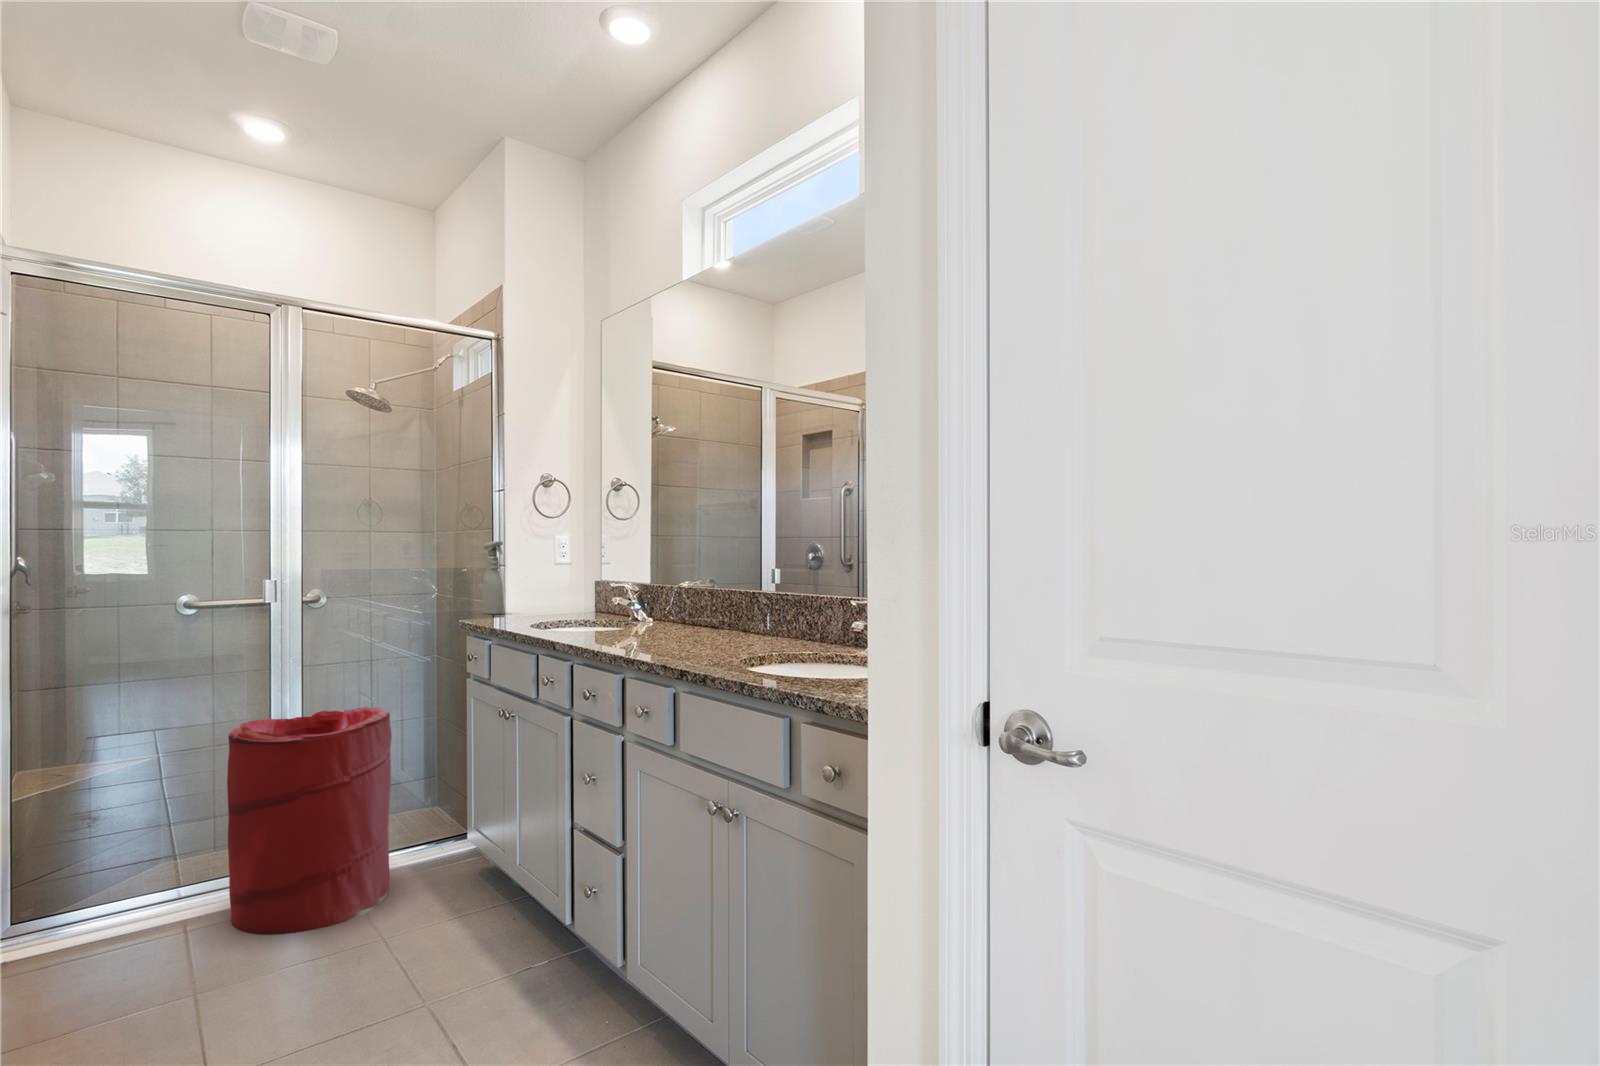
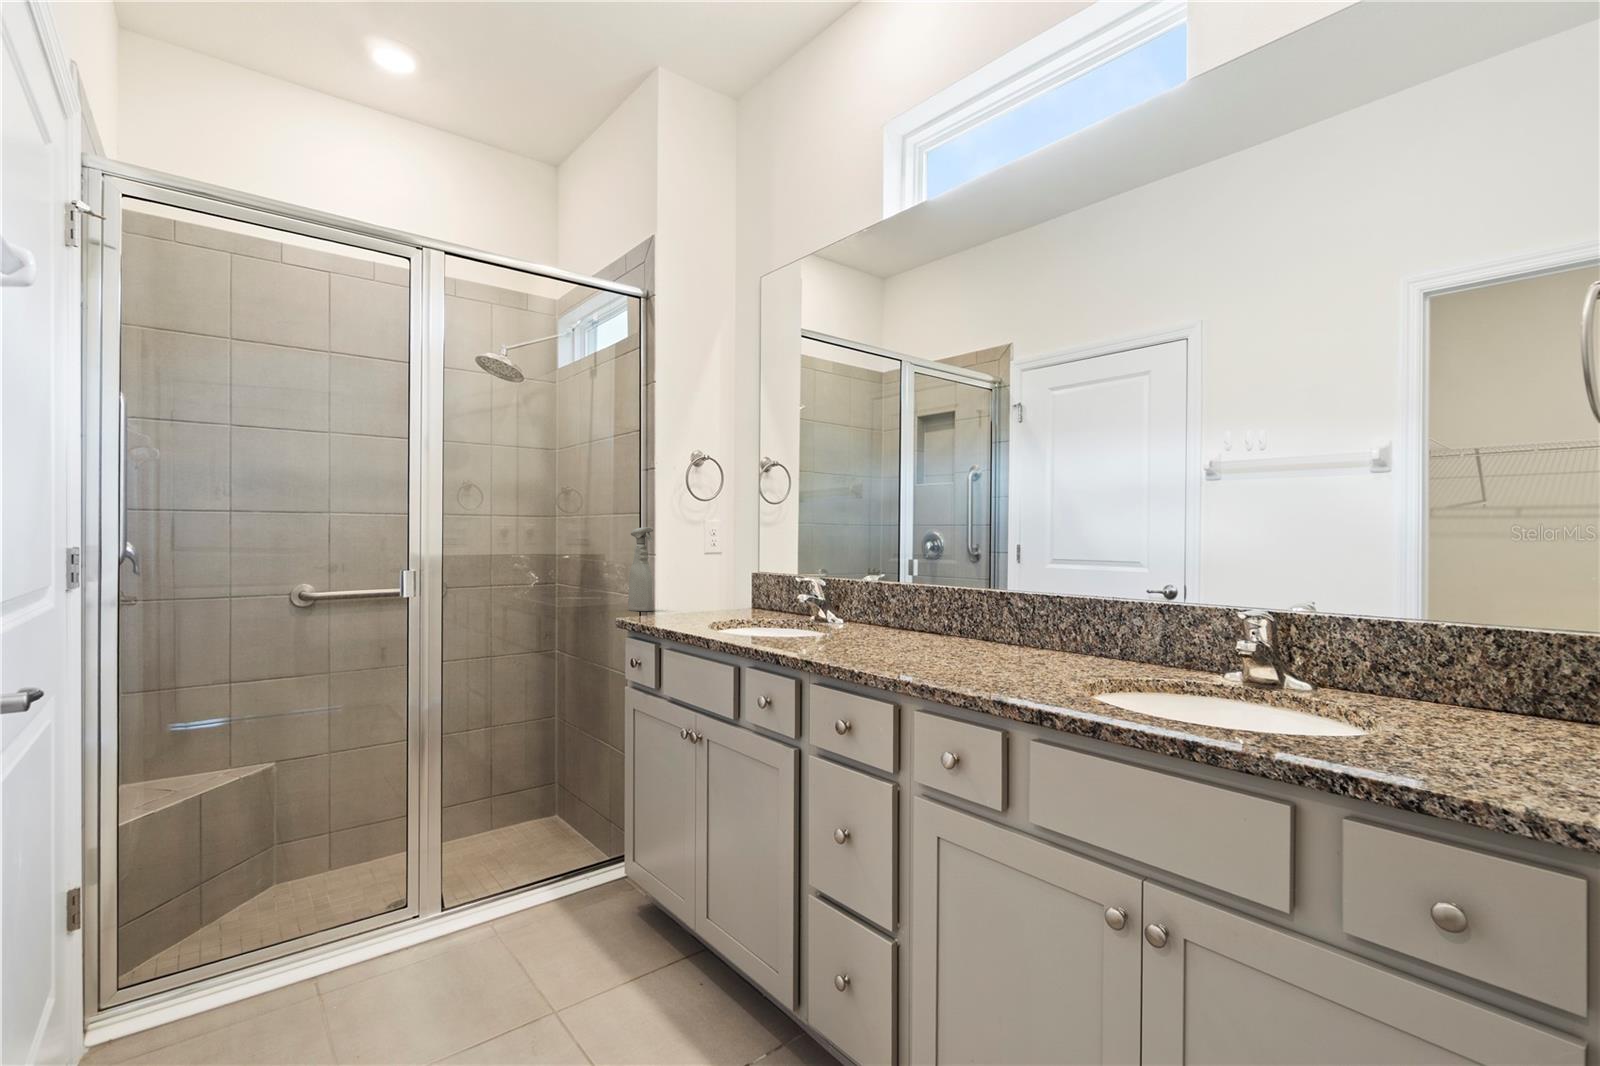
laundry hamper: present [227,707,392,935] -> none [351,719,537,1008]

